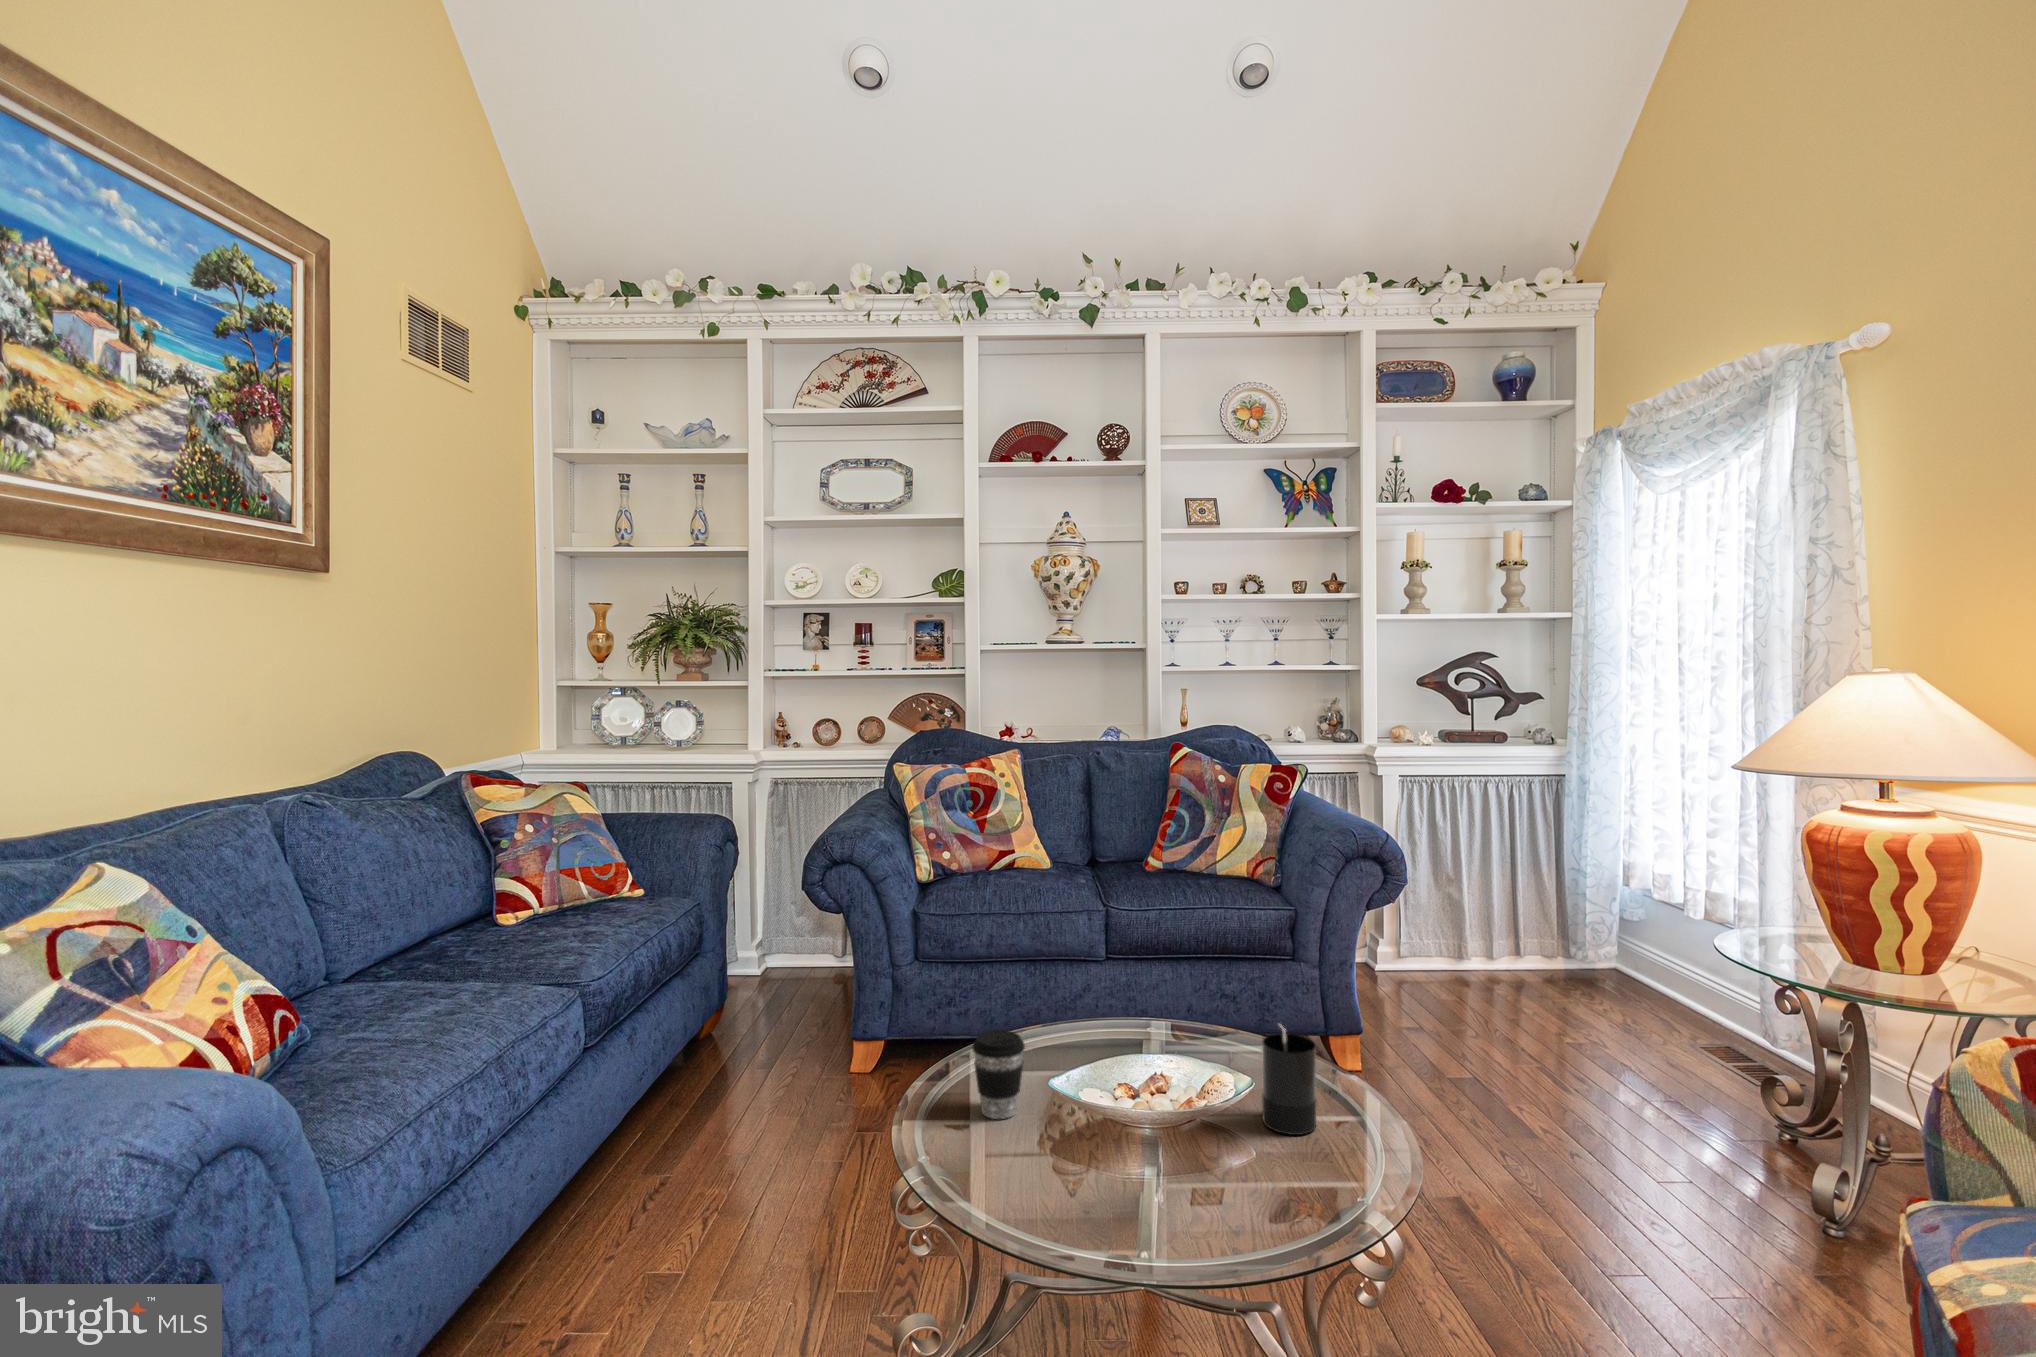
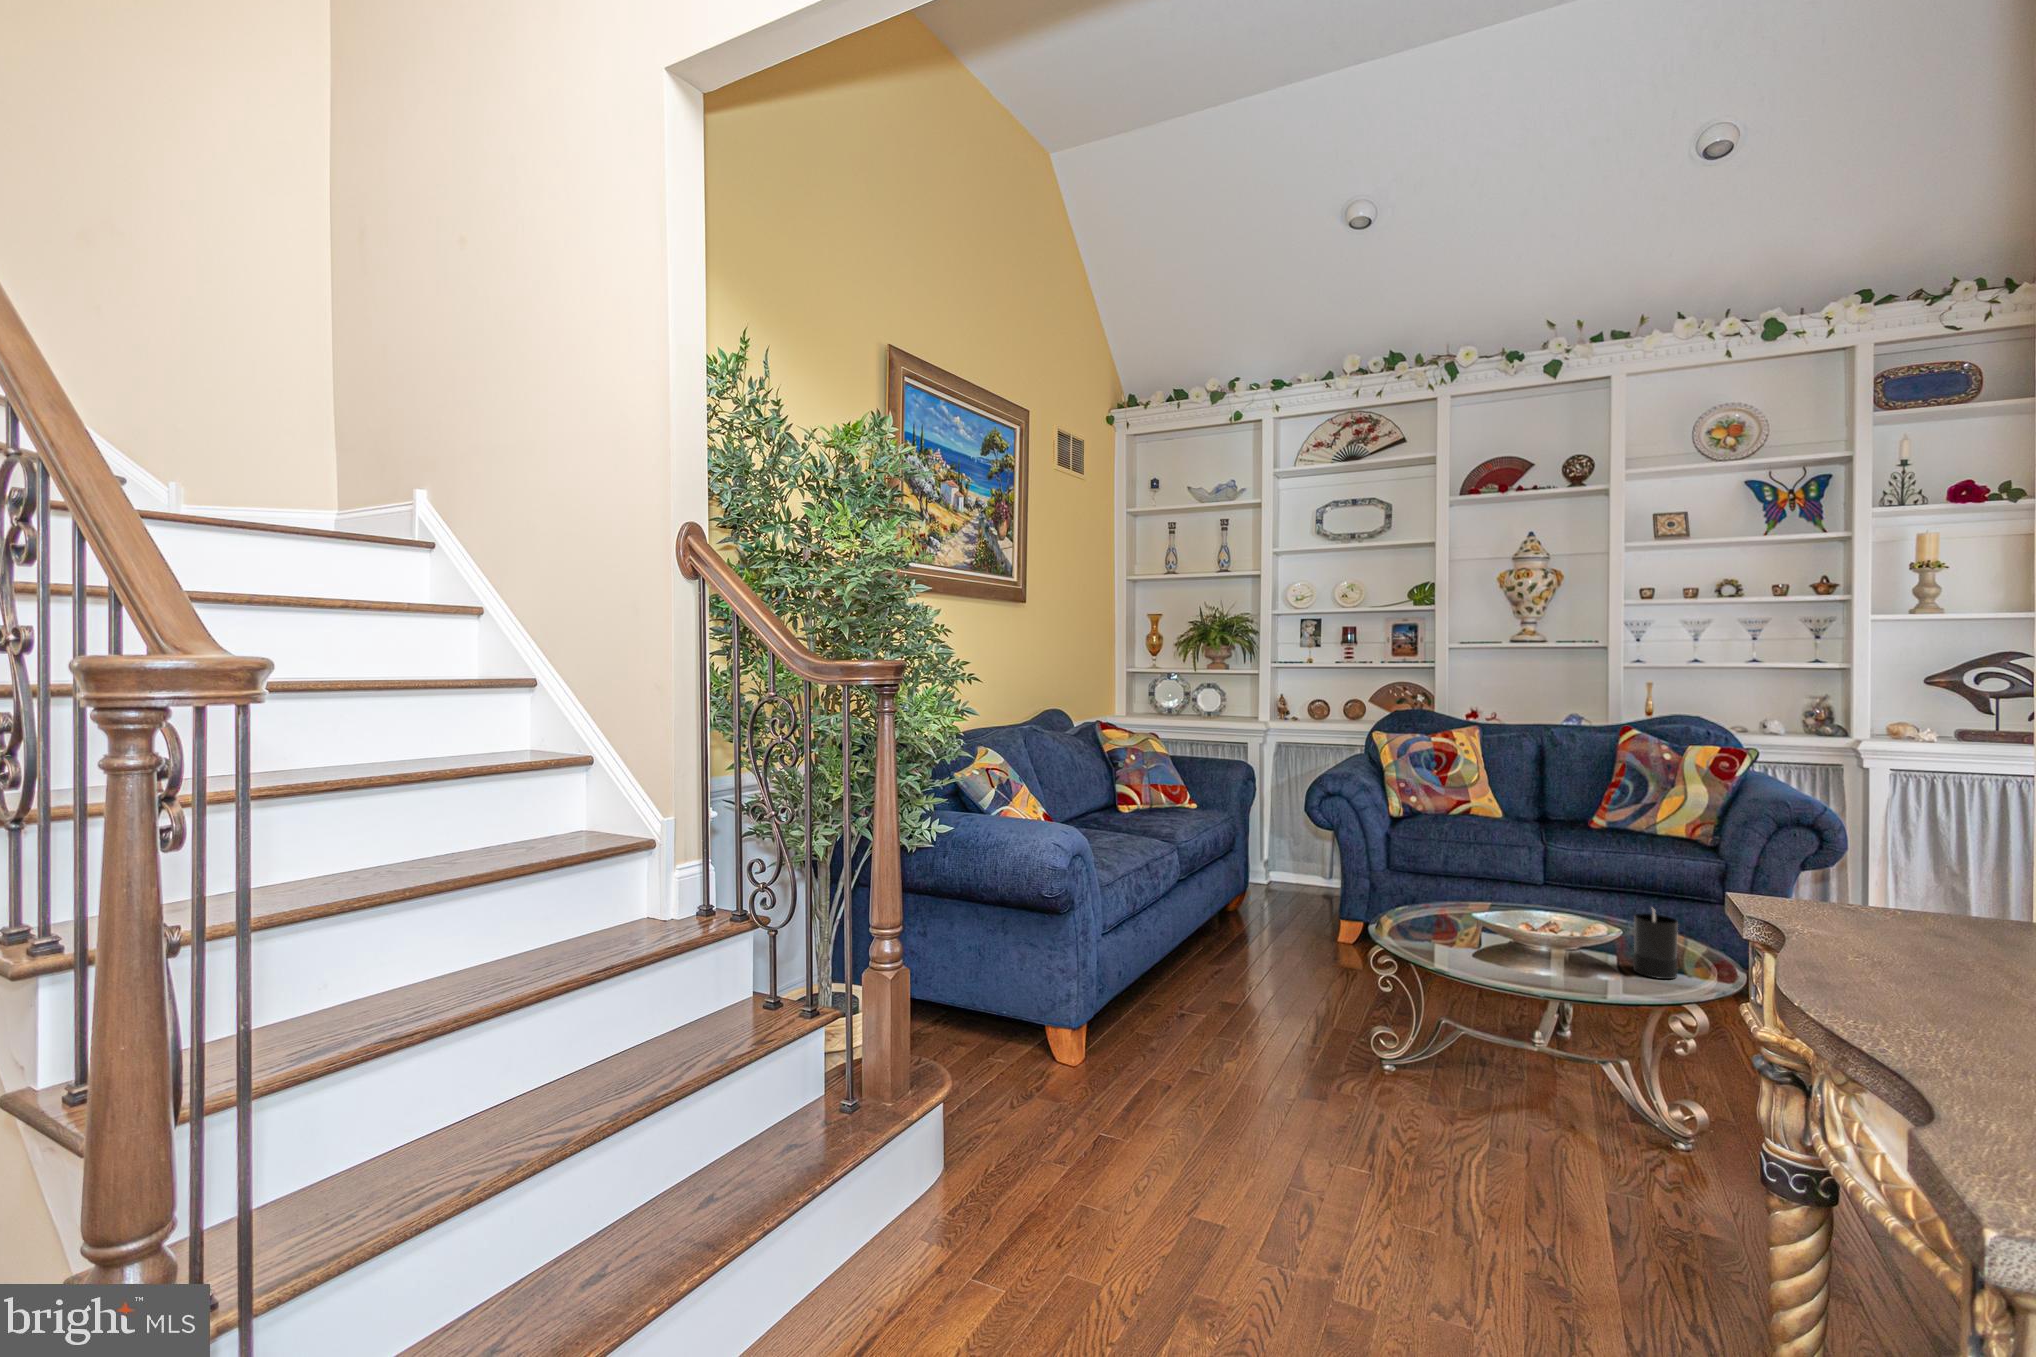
coffee cup: present [972,1030,1025,1119] -> none [1420,889,1456,942]

